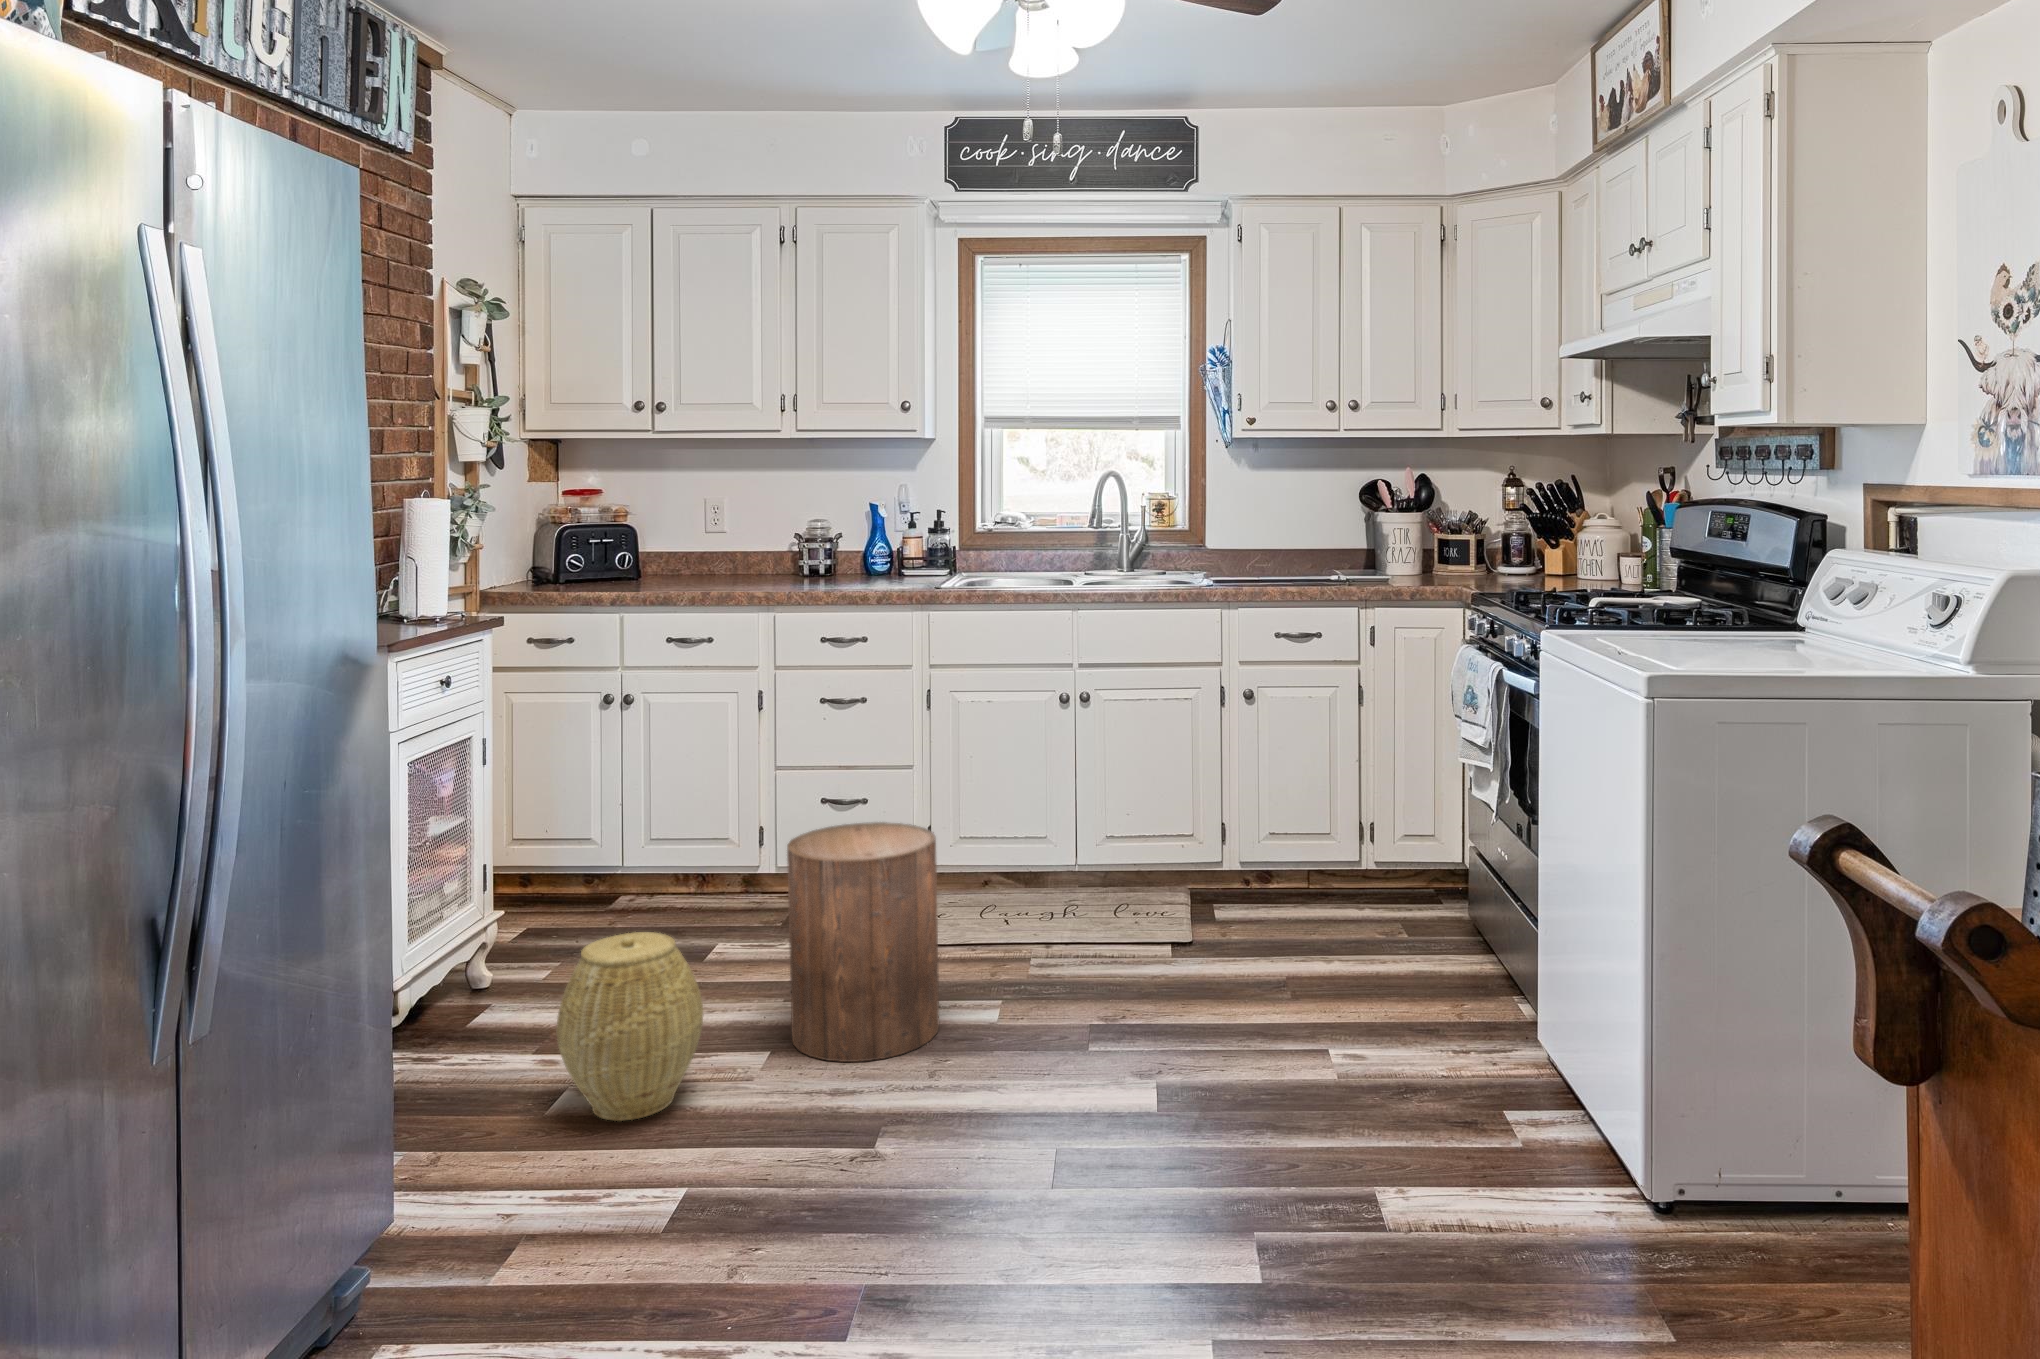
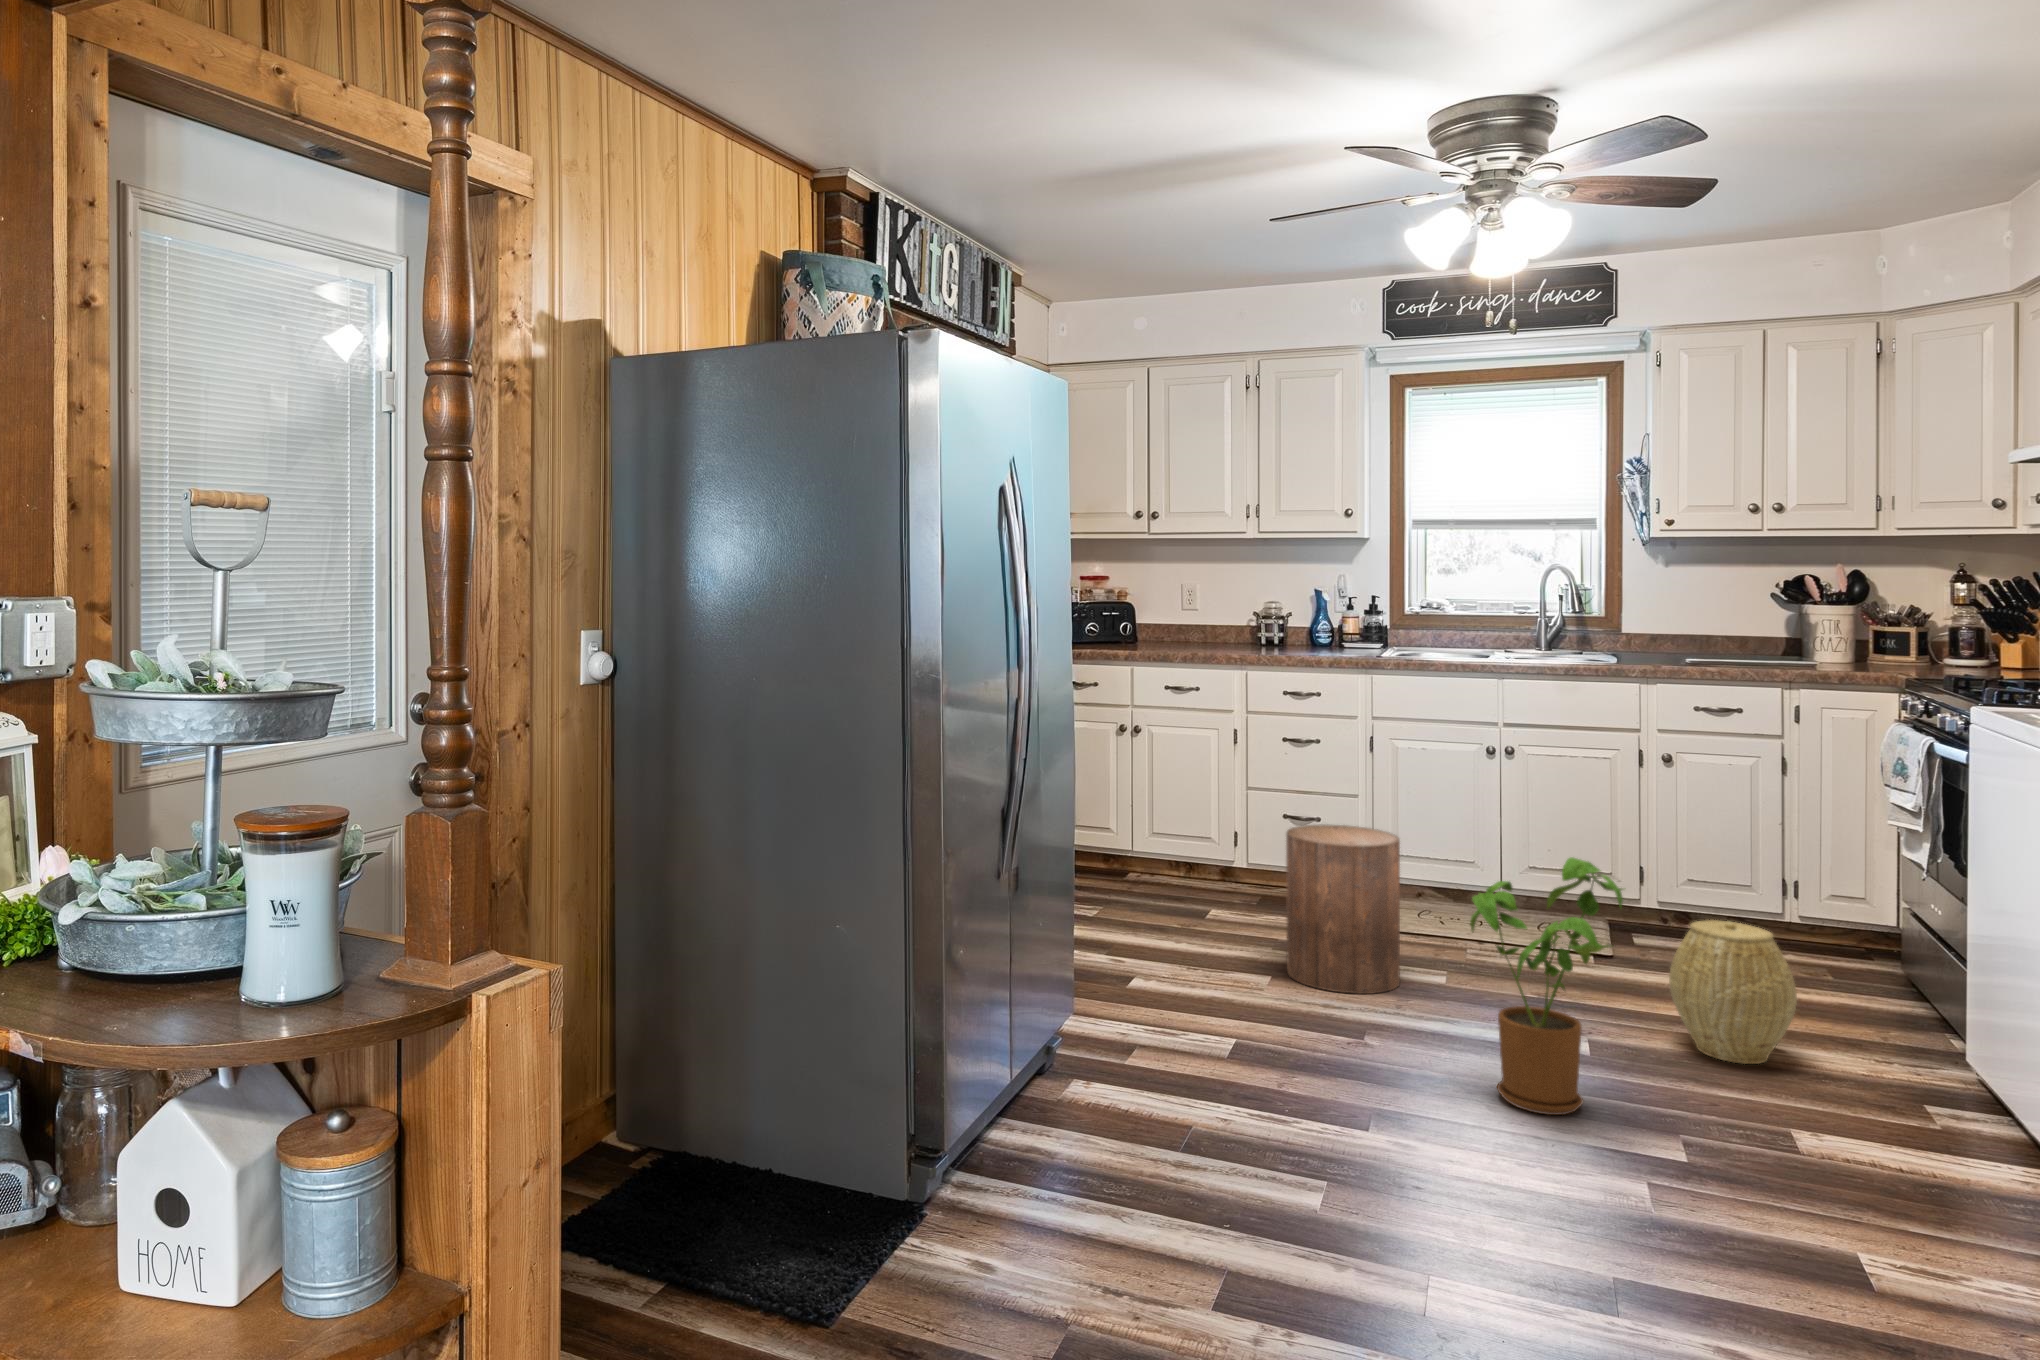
house plant: none [994,876,1189,1249] -> present [1470,857,1623,1115]
woven basket: present [556,932,703,1121] -> present [1669,920,1797,1064]

